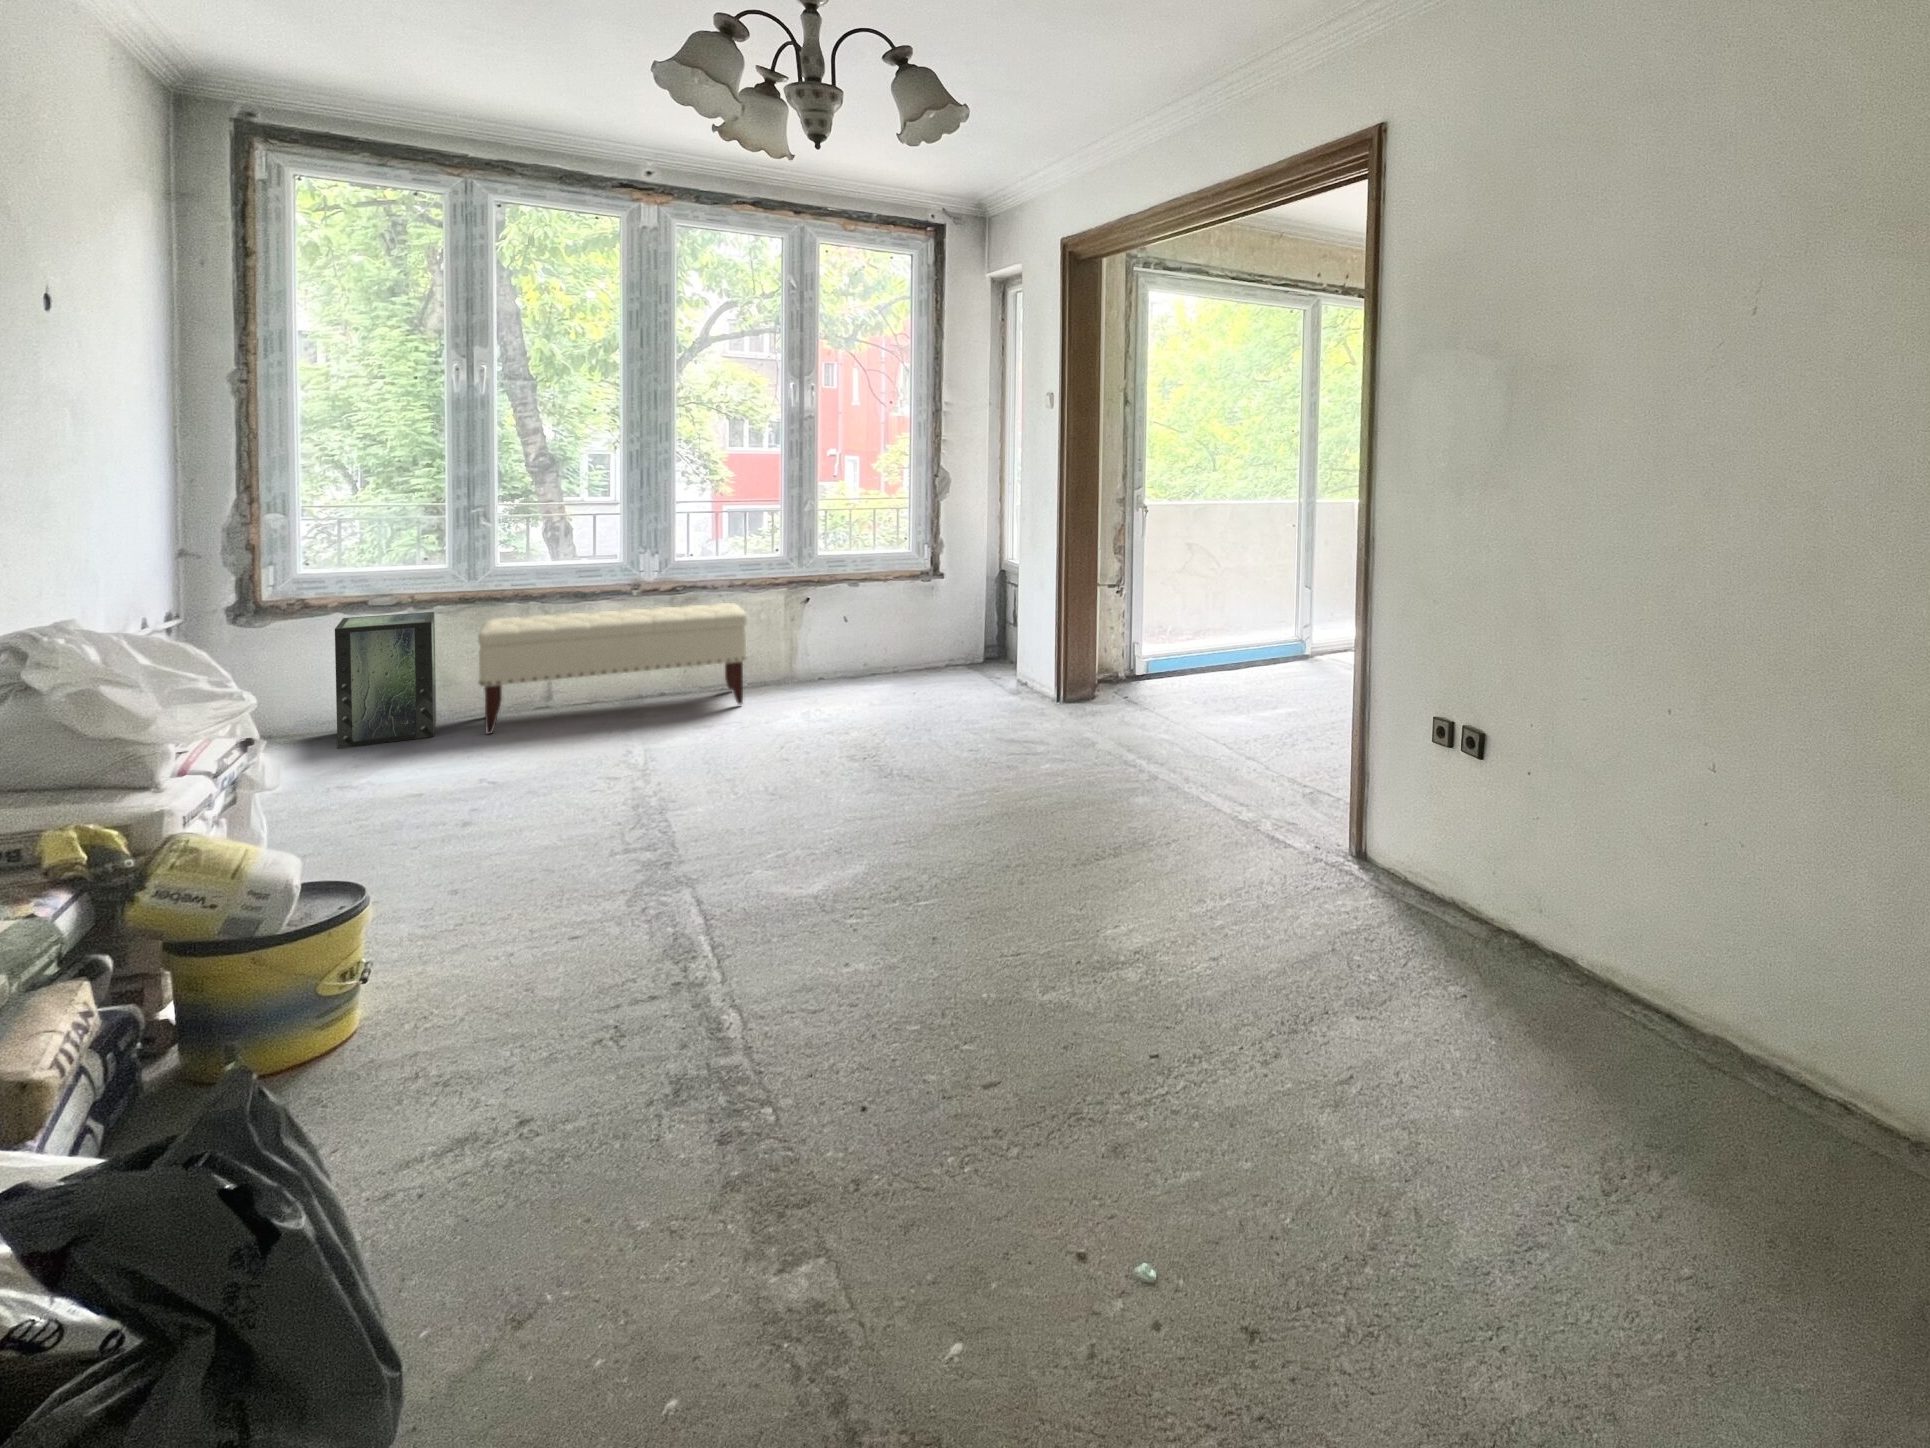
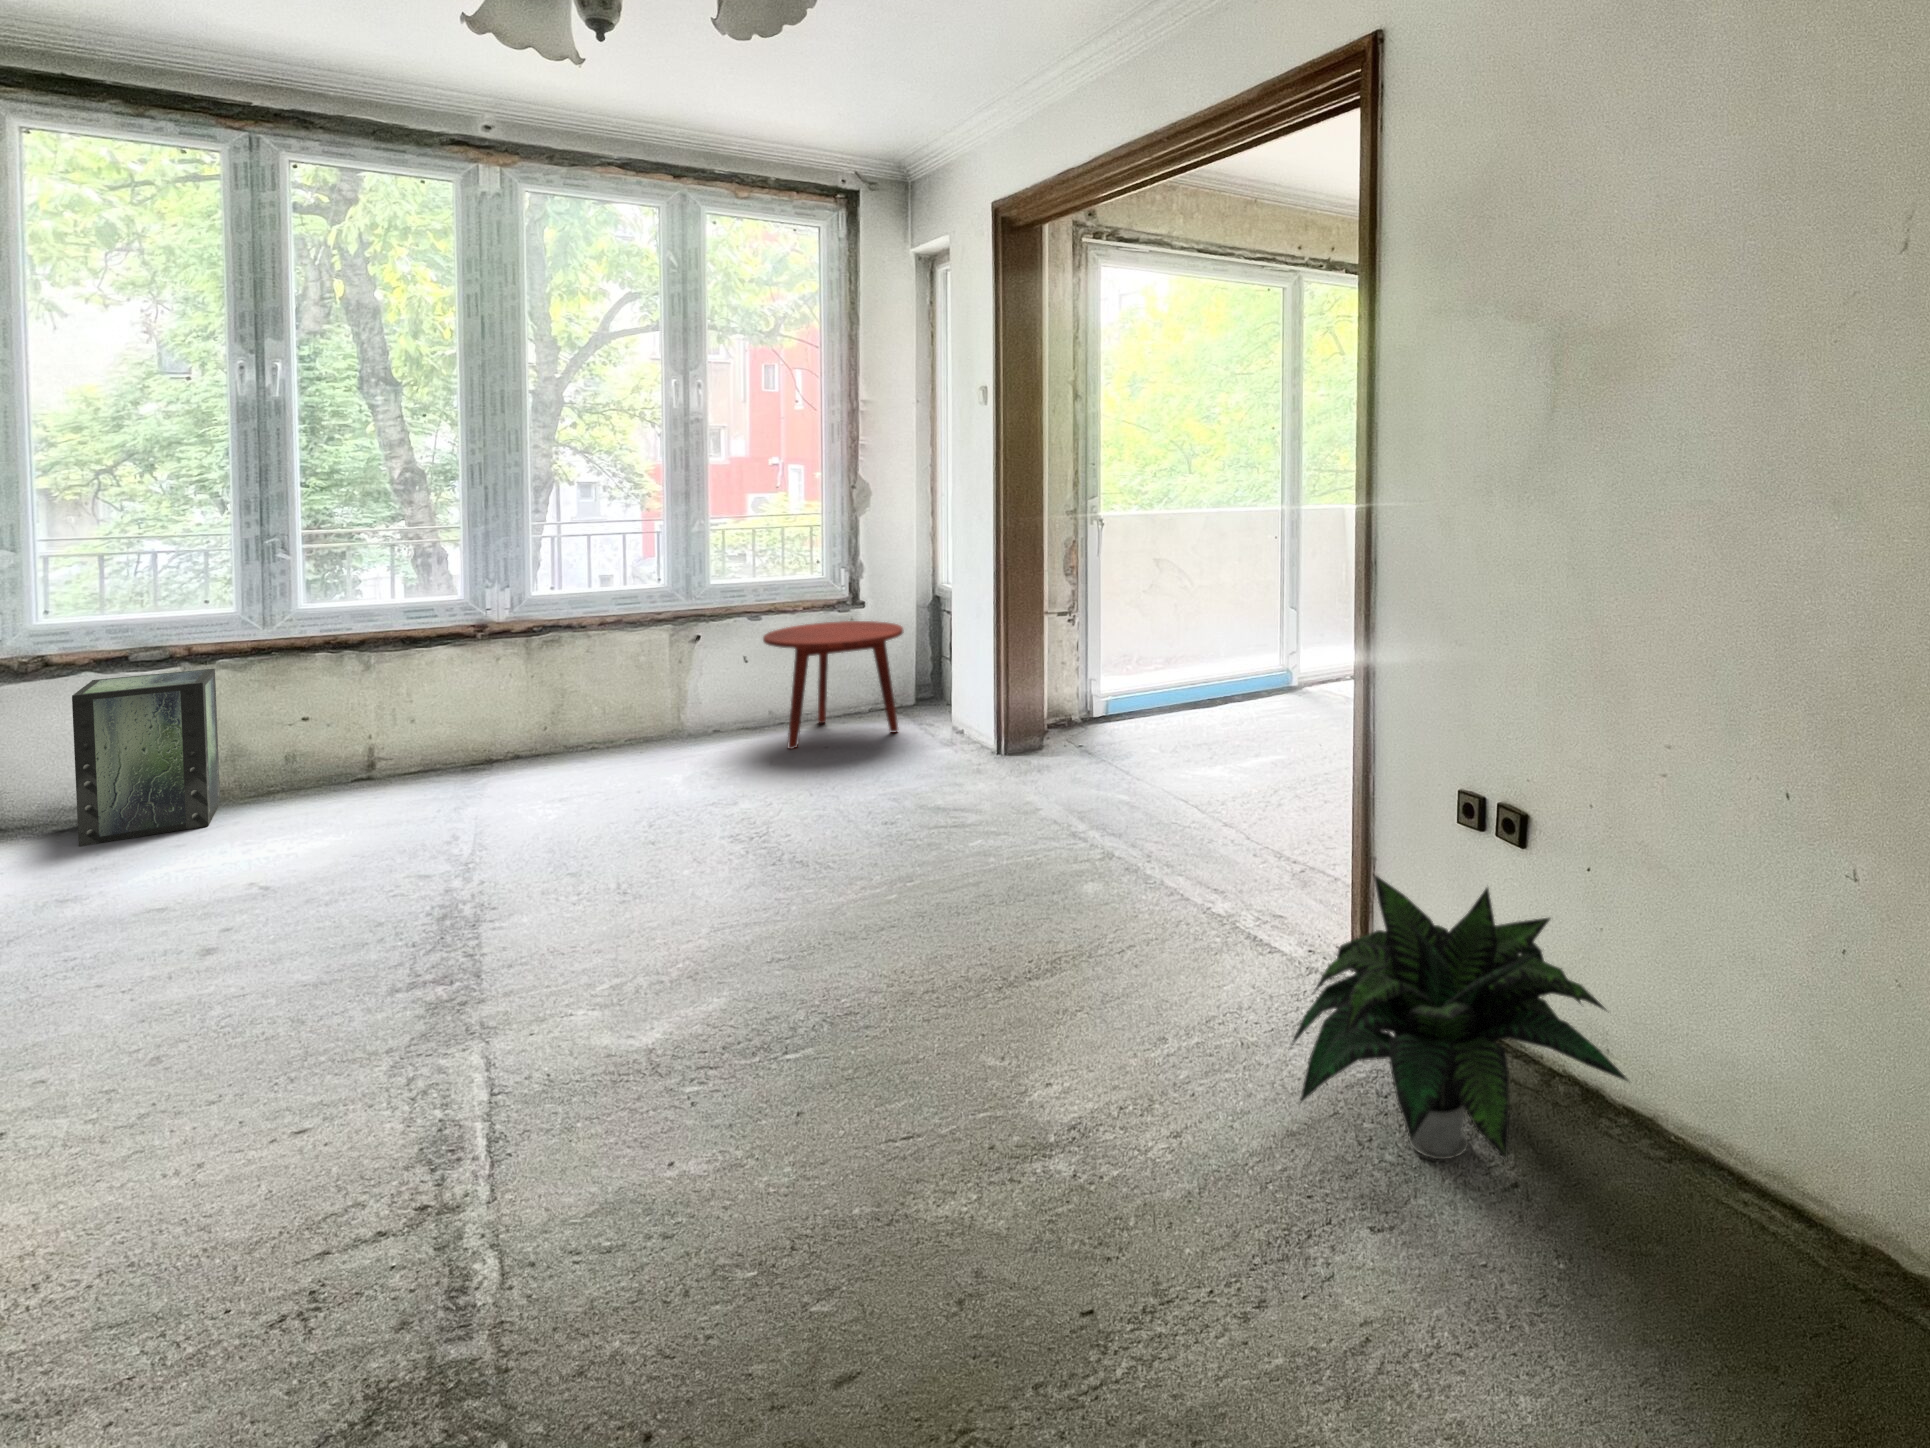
side table: none [863,588,977,692] -> present [763,621,903,749]
bench: present [478,603,747,734] -> none [265,647,616,821]
potted plant: none [1299,775,1550,979] -> present [1291,875,1628,1159]

